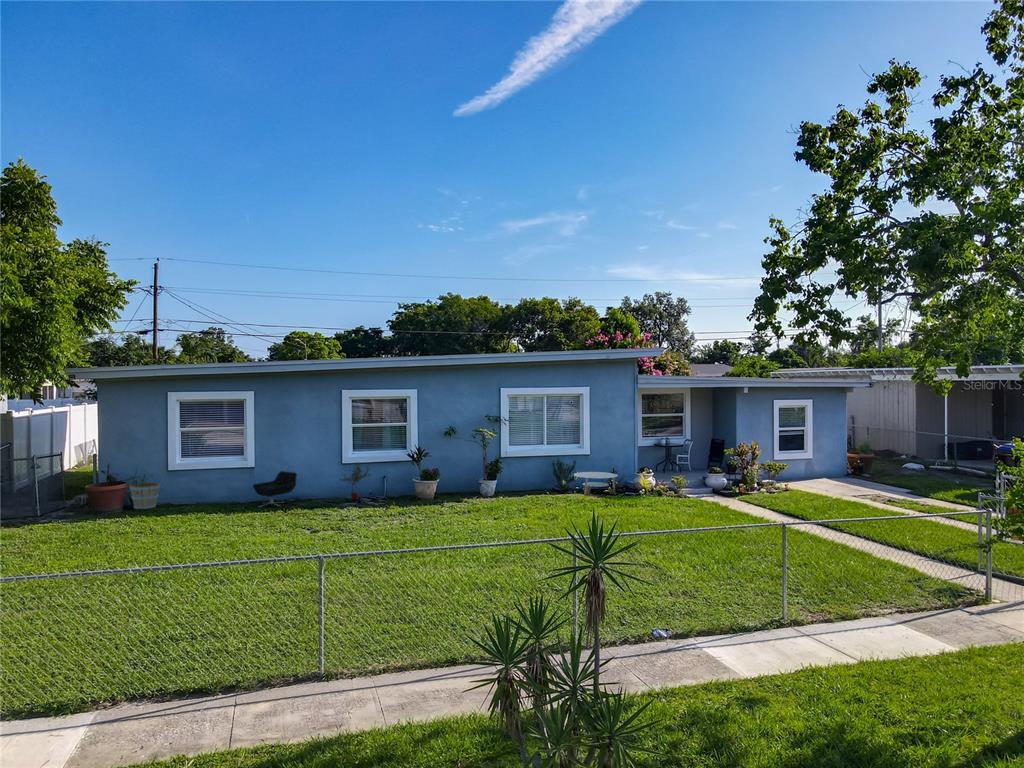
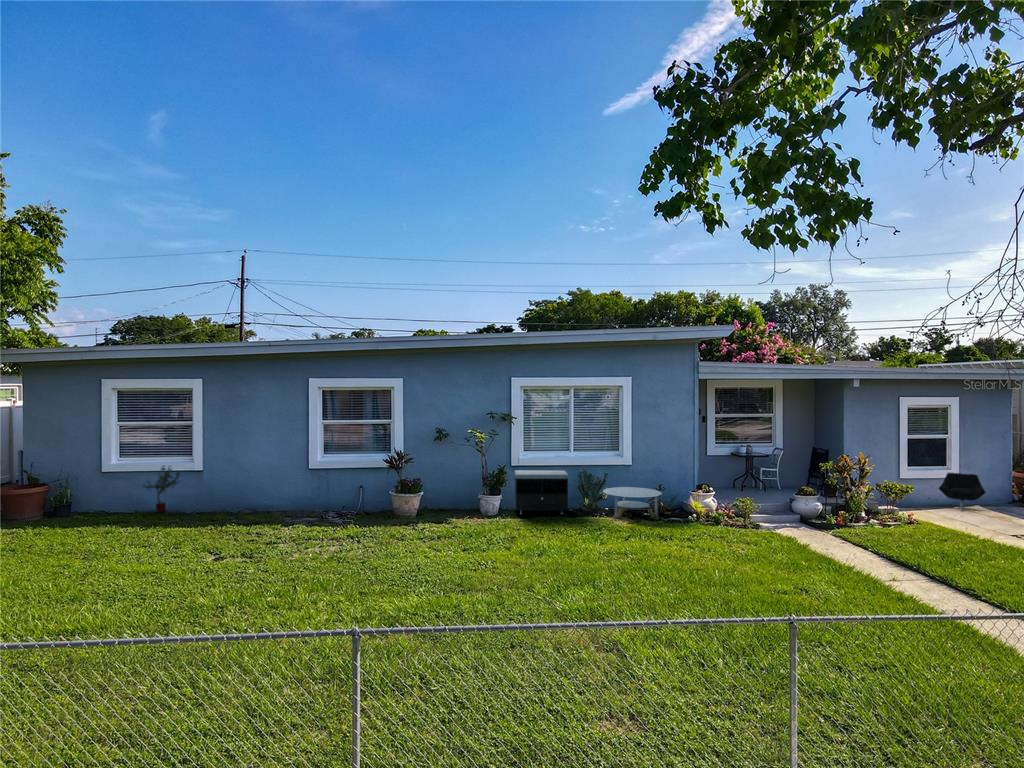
storage bench: none [504,461,549,495] -> present [514,470,568,514]
potted tree: present [340,462,369,500] -> present [143,466,180,513]
lounge chair: present [253,471,297,506] -> present [939,473,986,512]
wooden bucket: present [129,482,160,509] -> none [65,483,103,514]

